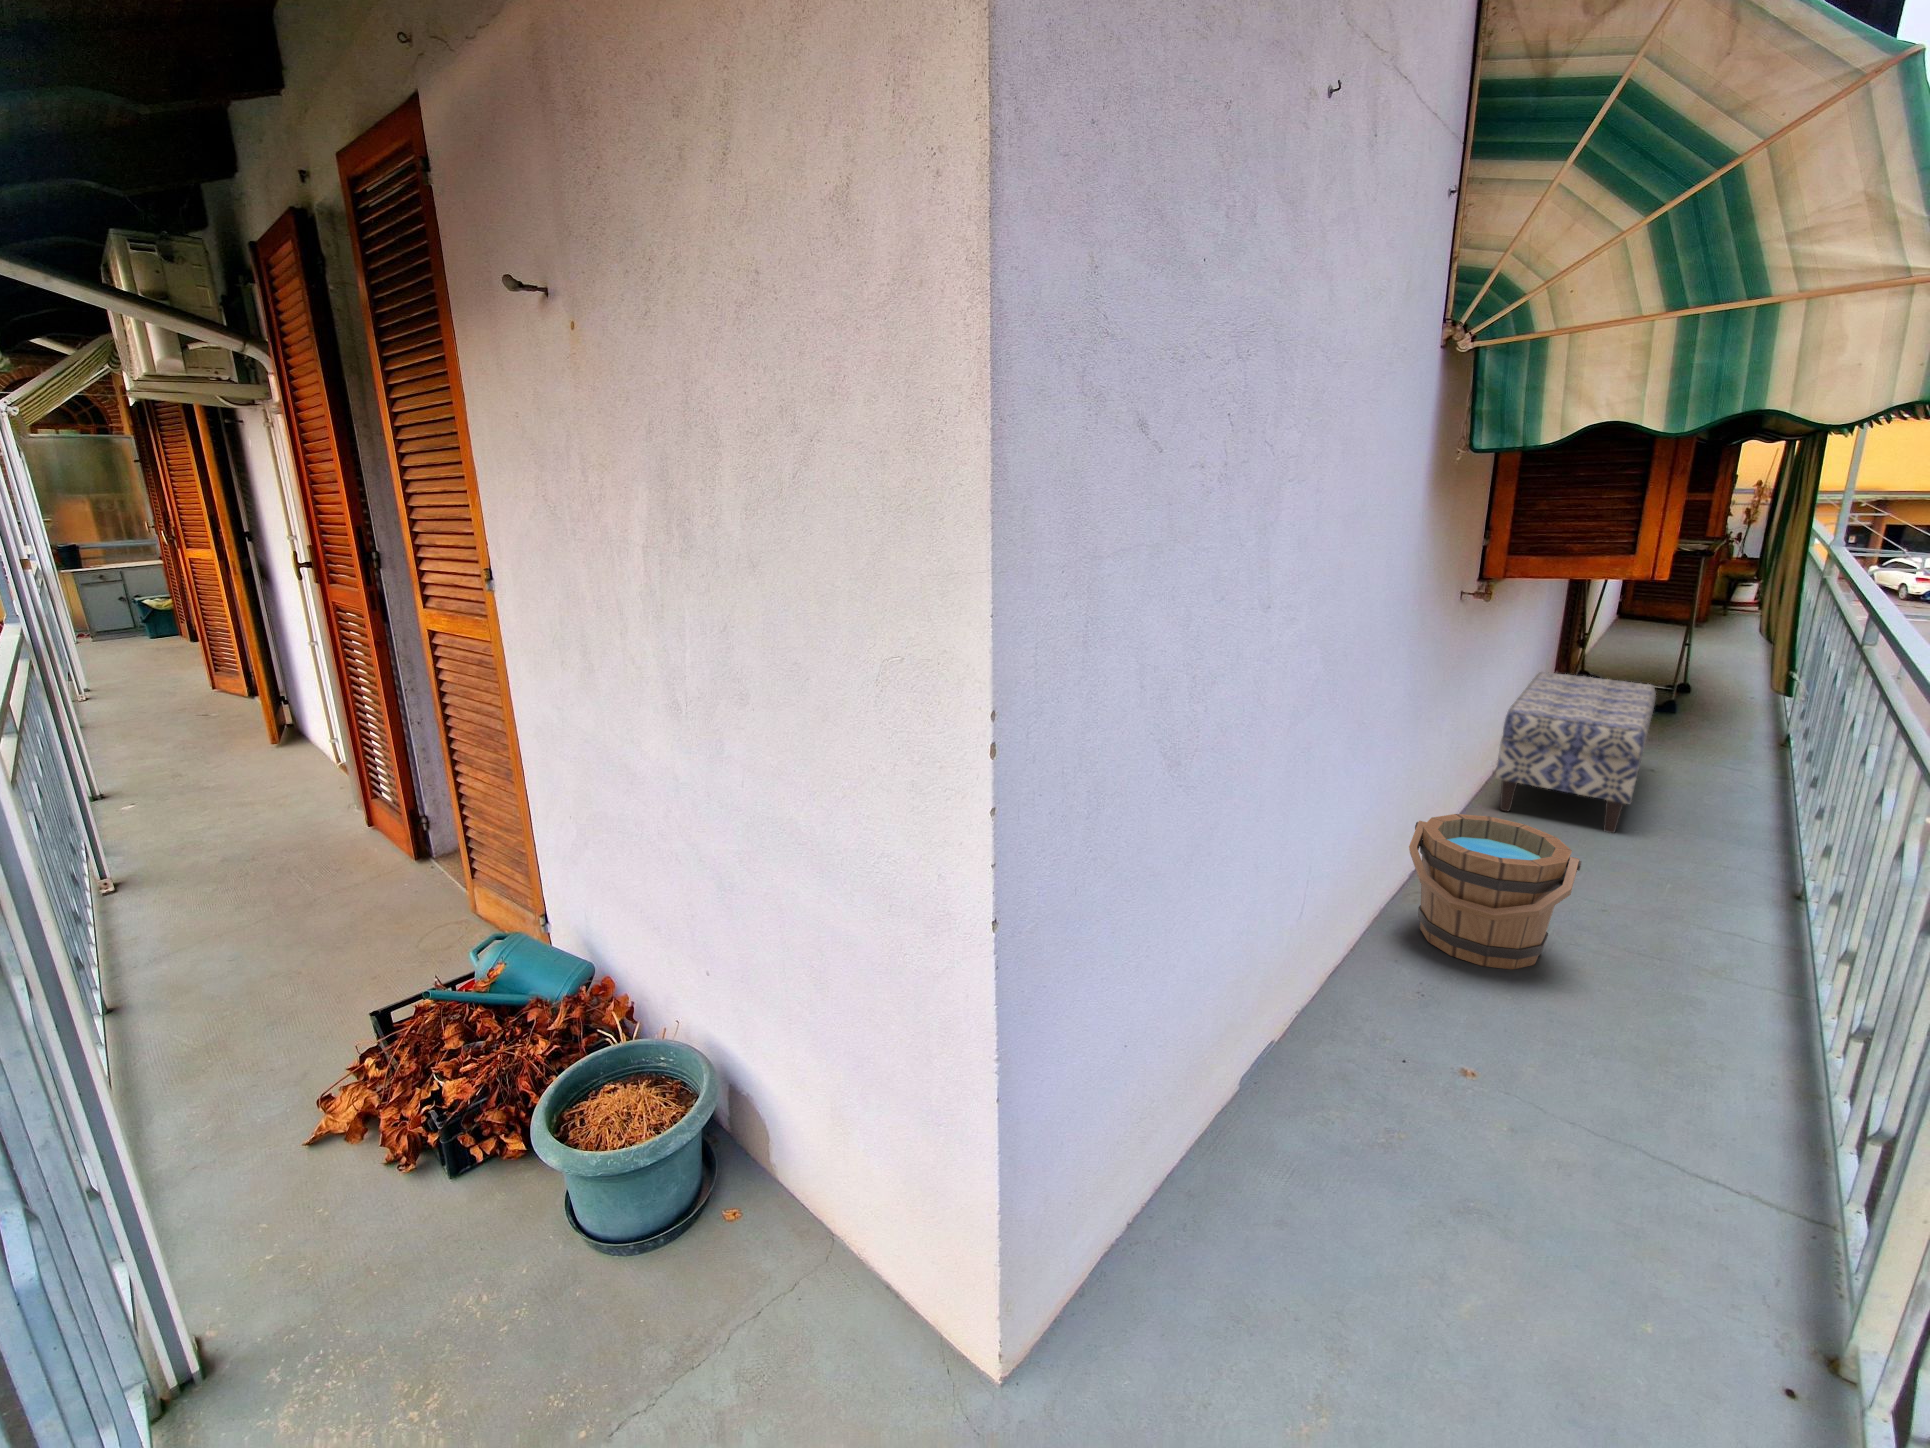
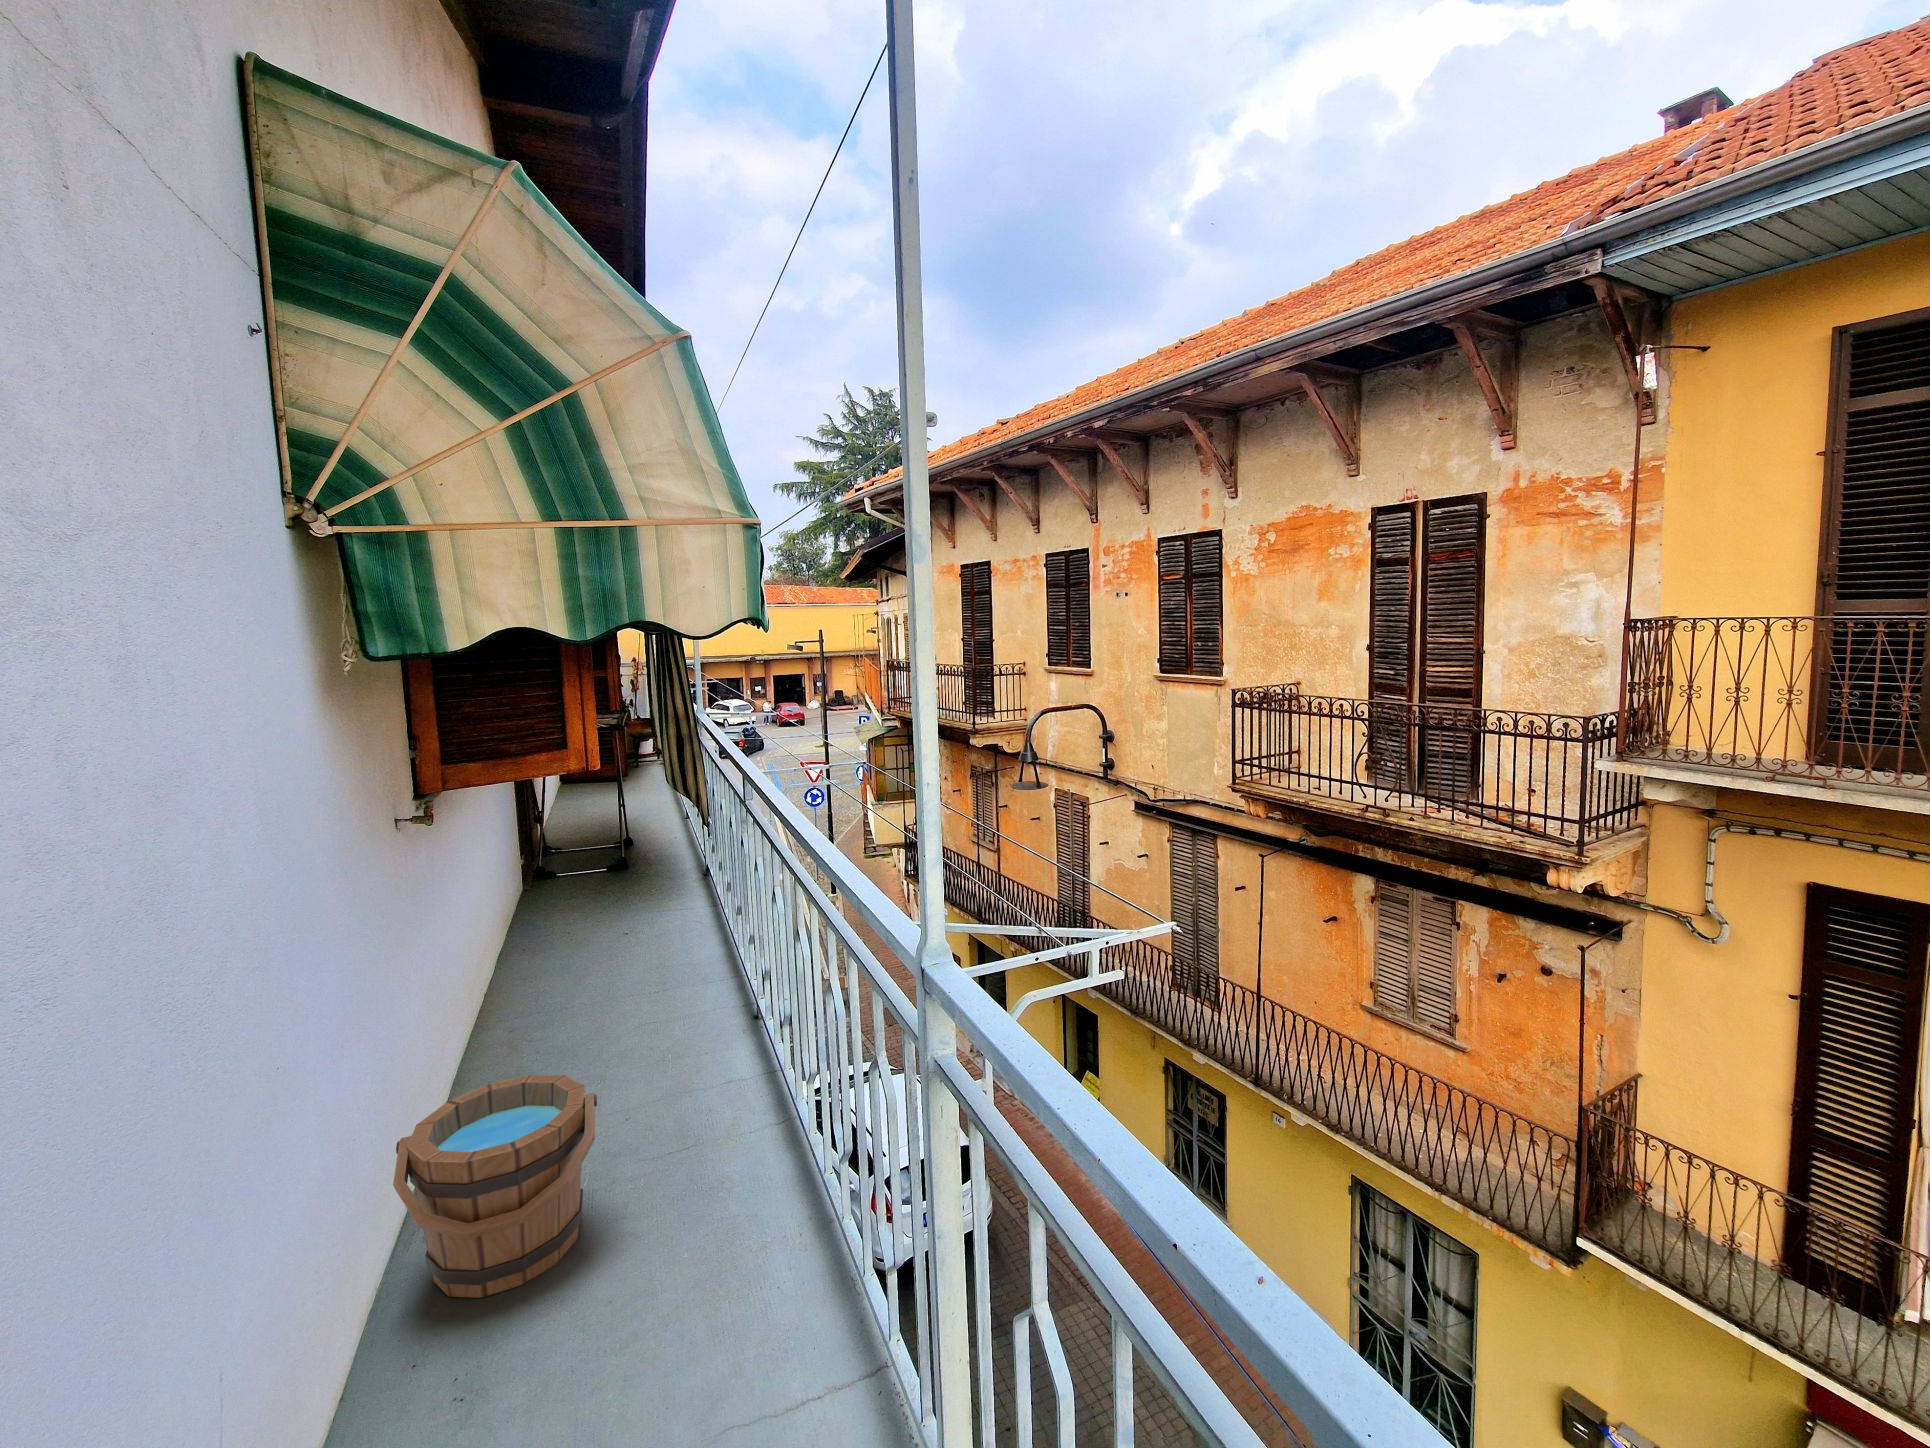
bench: present [1496,672,1656,833] -> none [483,855,619,1041]

